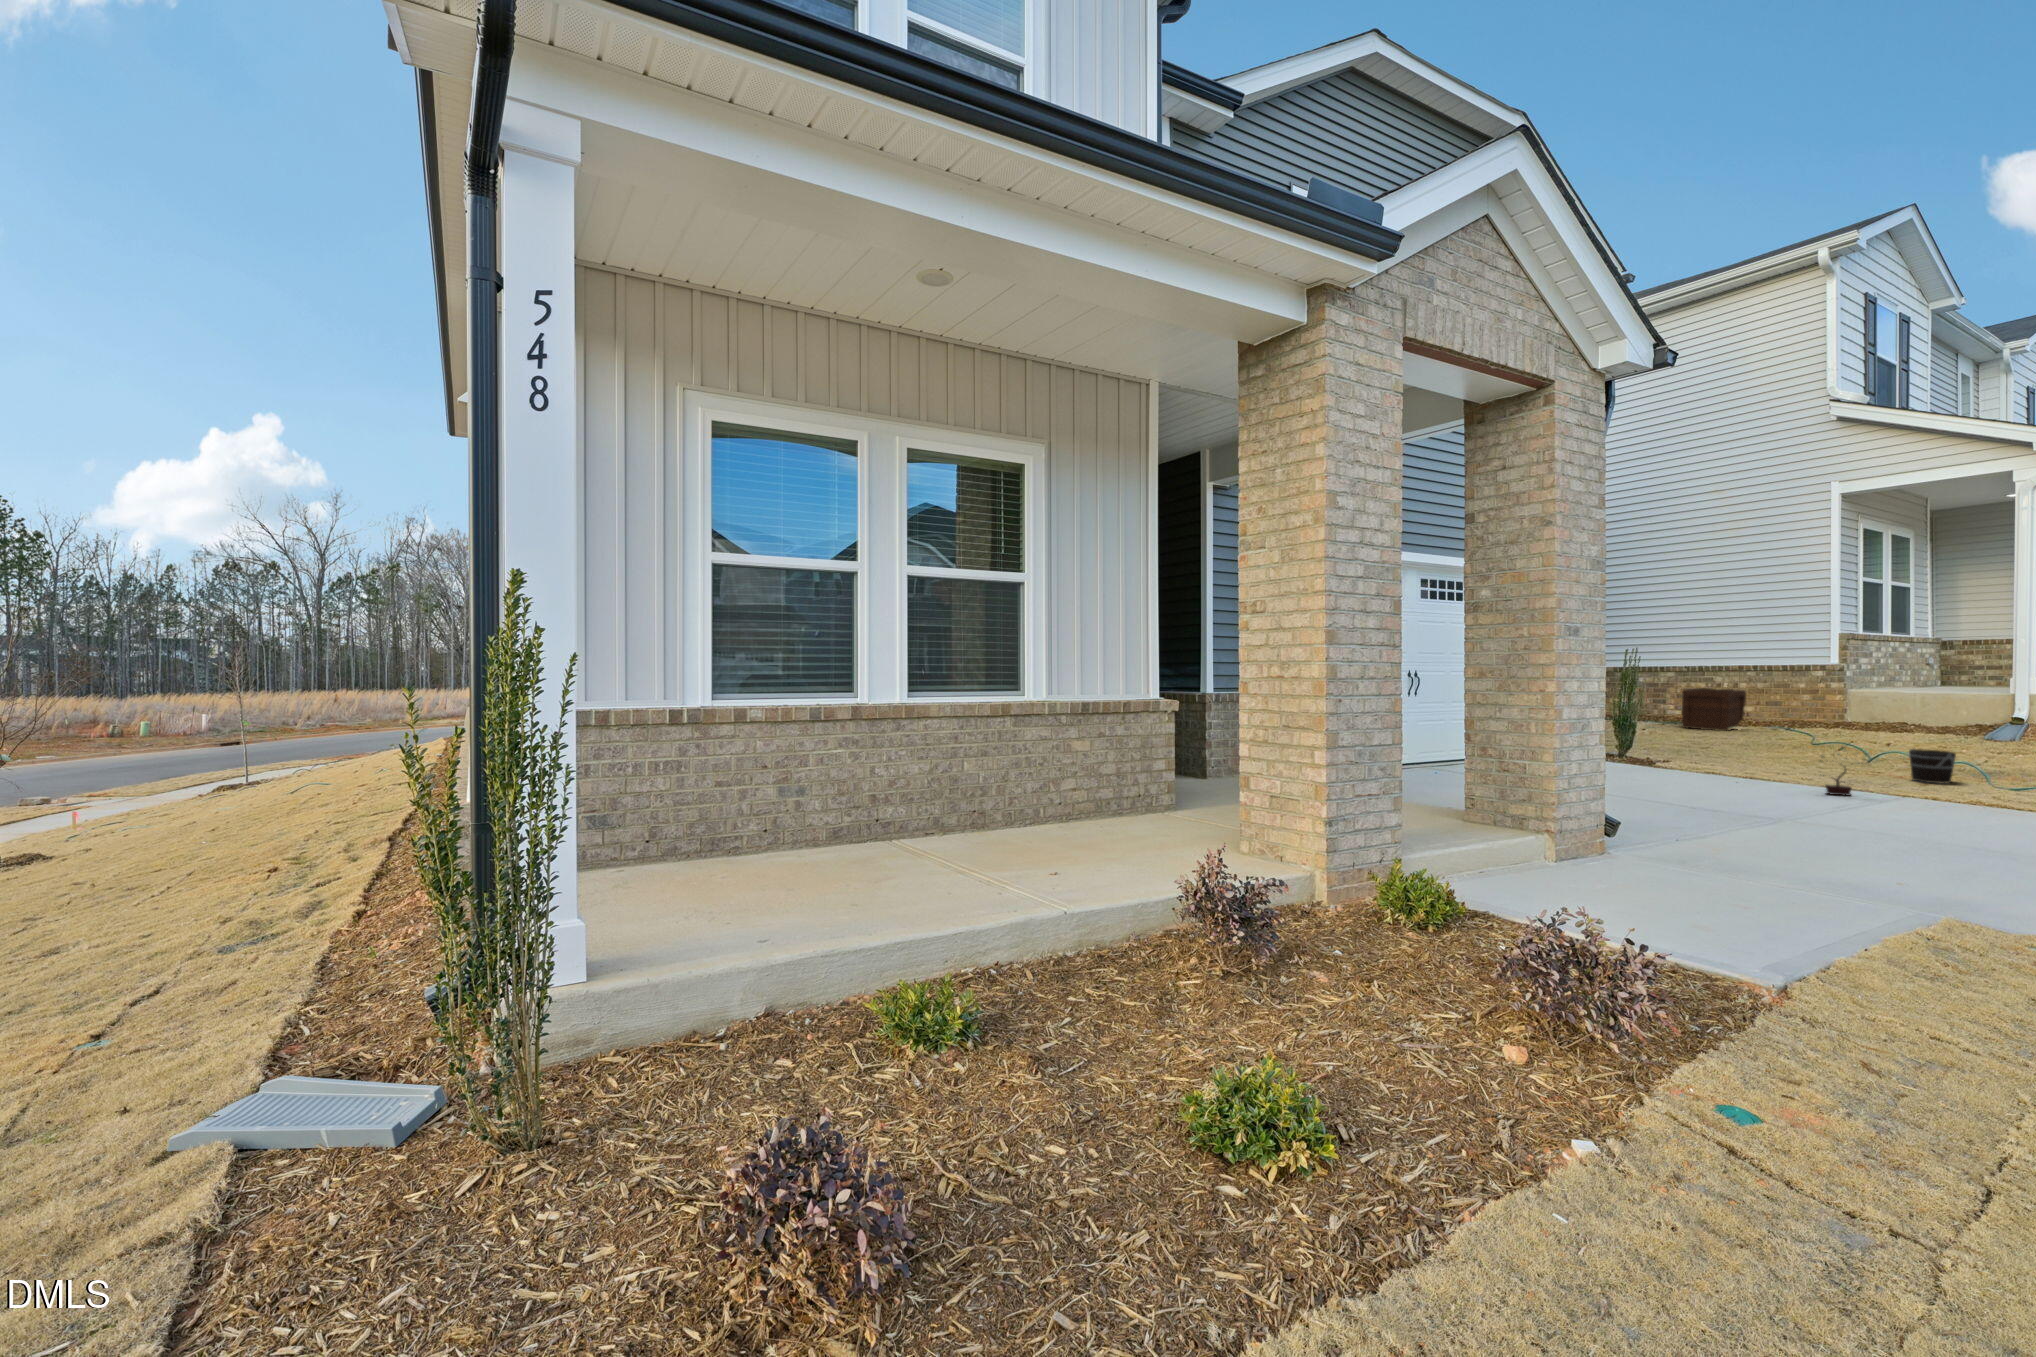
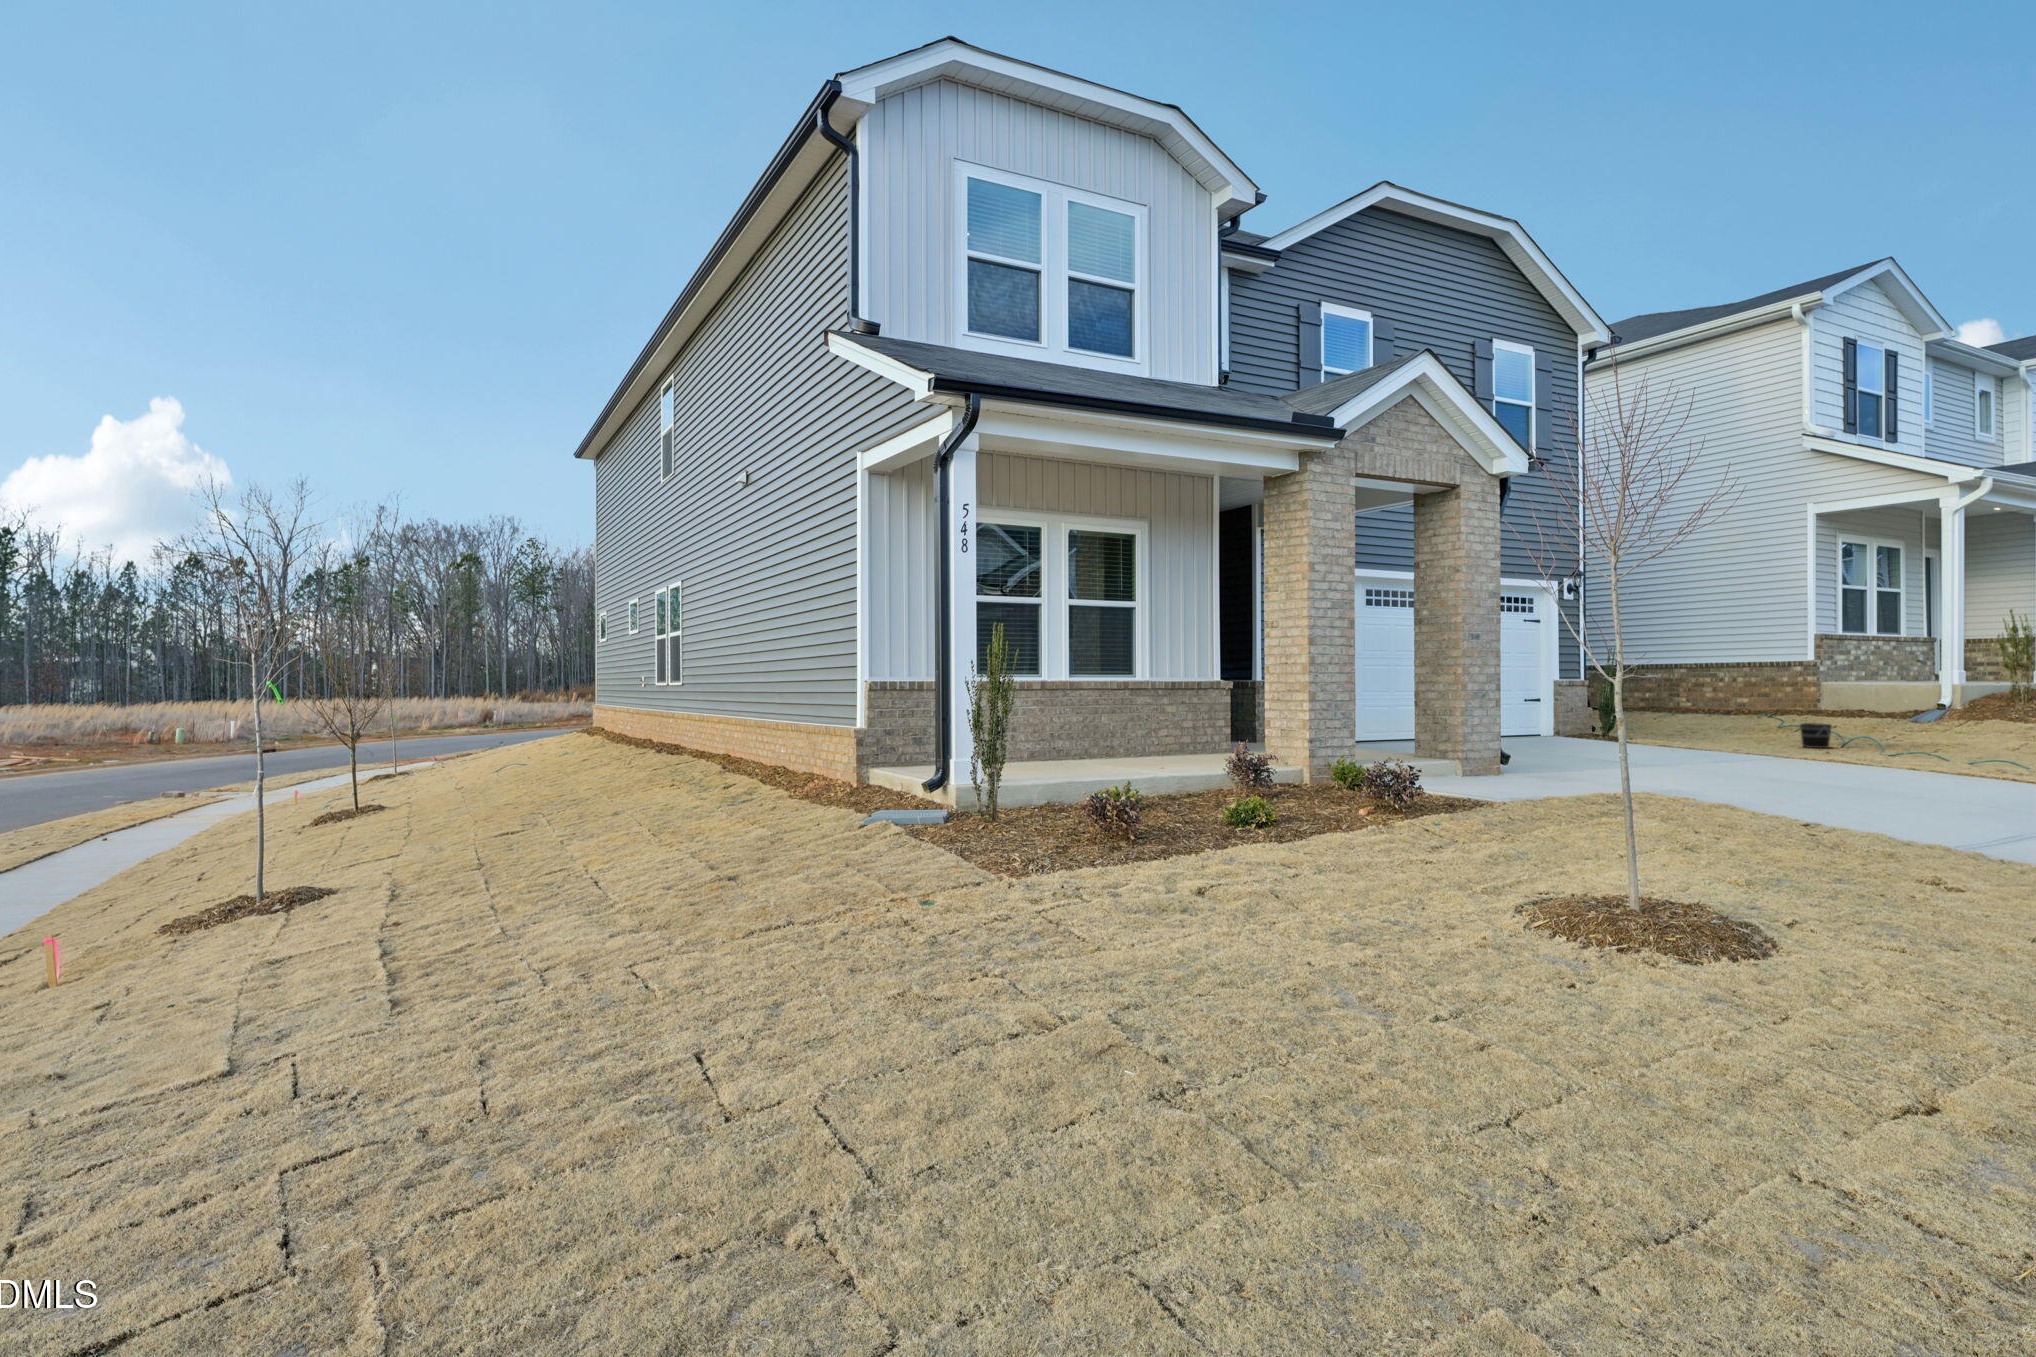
wooden crate: present [1682,688,1746,731] -> none [1685,683,1741,720]
potted plant: present [1820,748,1852,796] -> none [1715,719,1756,755]

